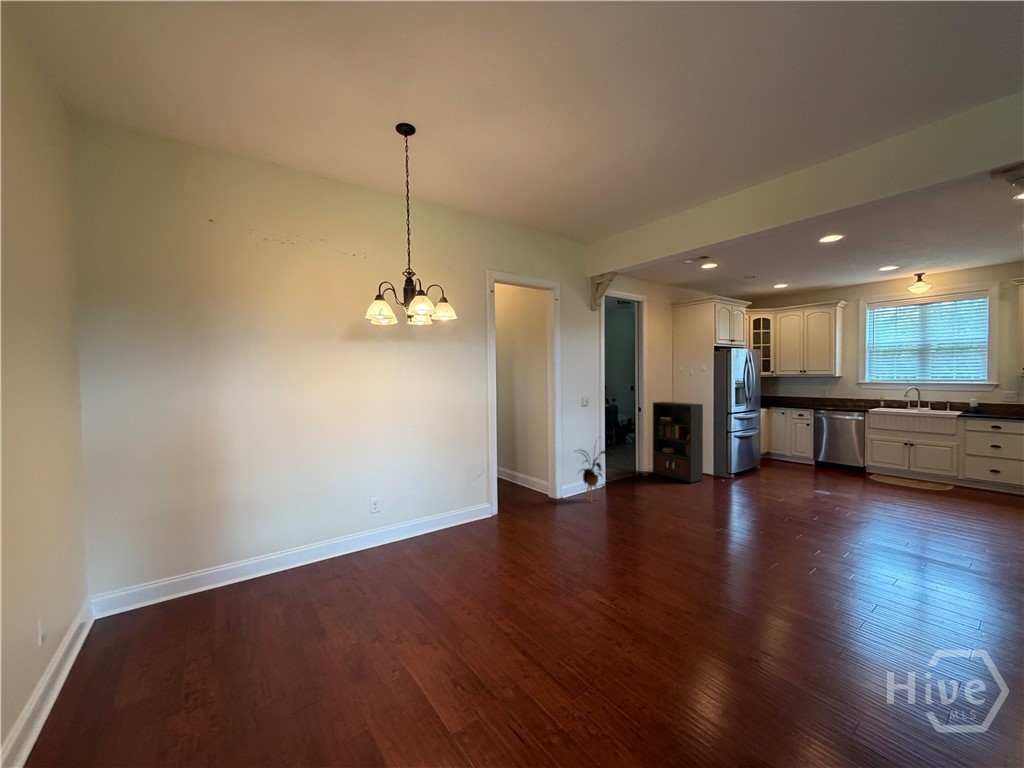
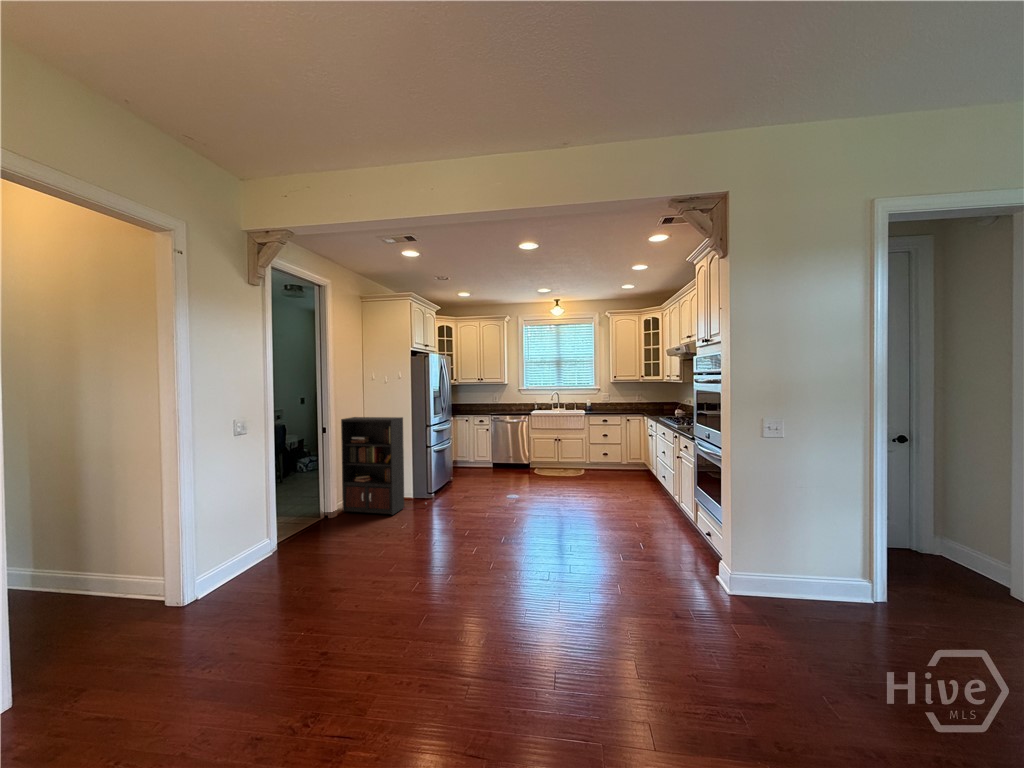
house plant: present [580,450,612,501] -> none [211,483,292,595]

